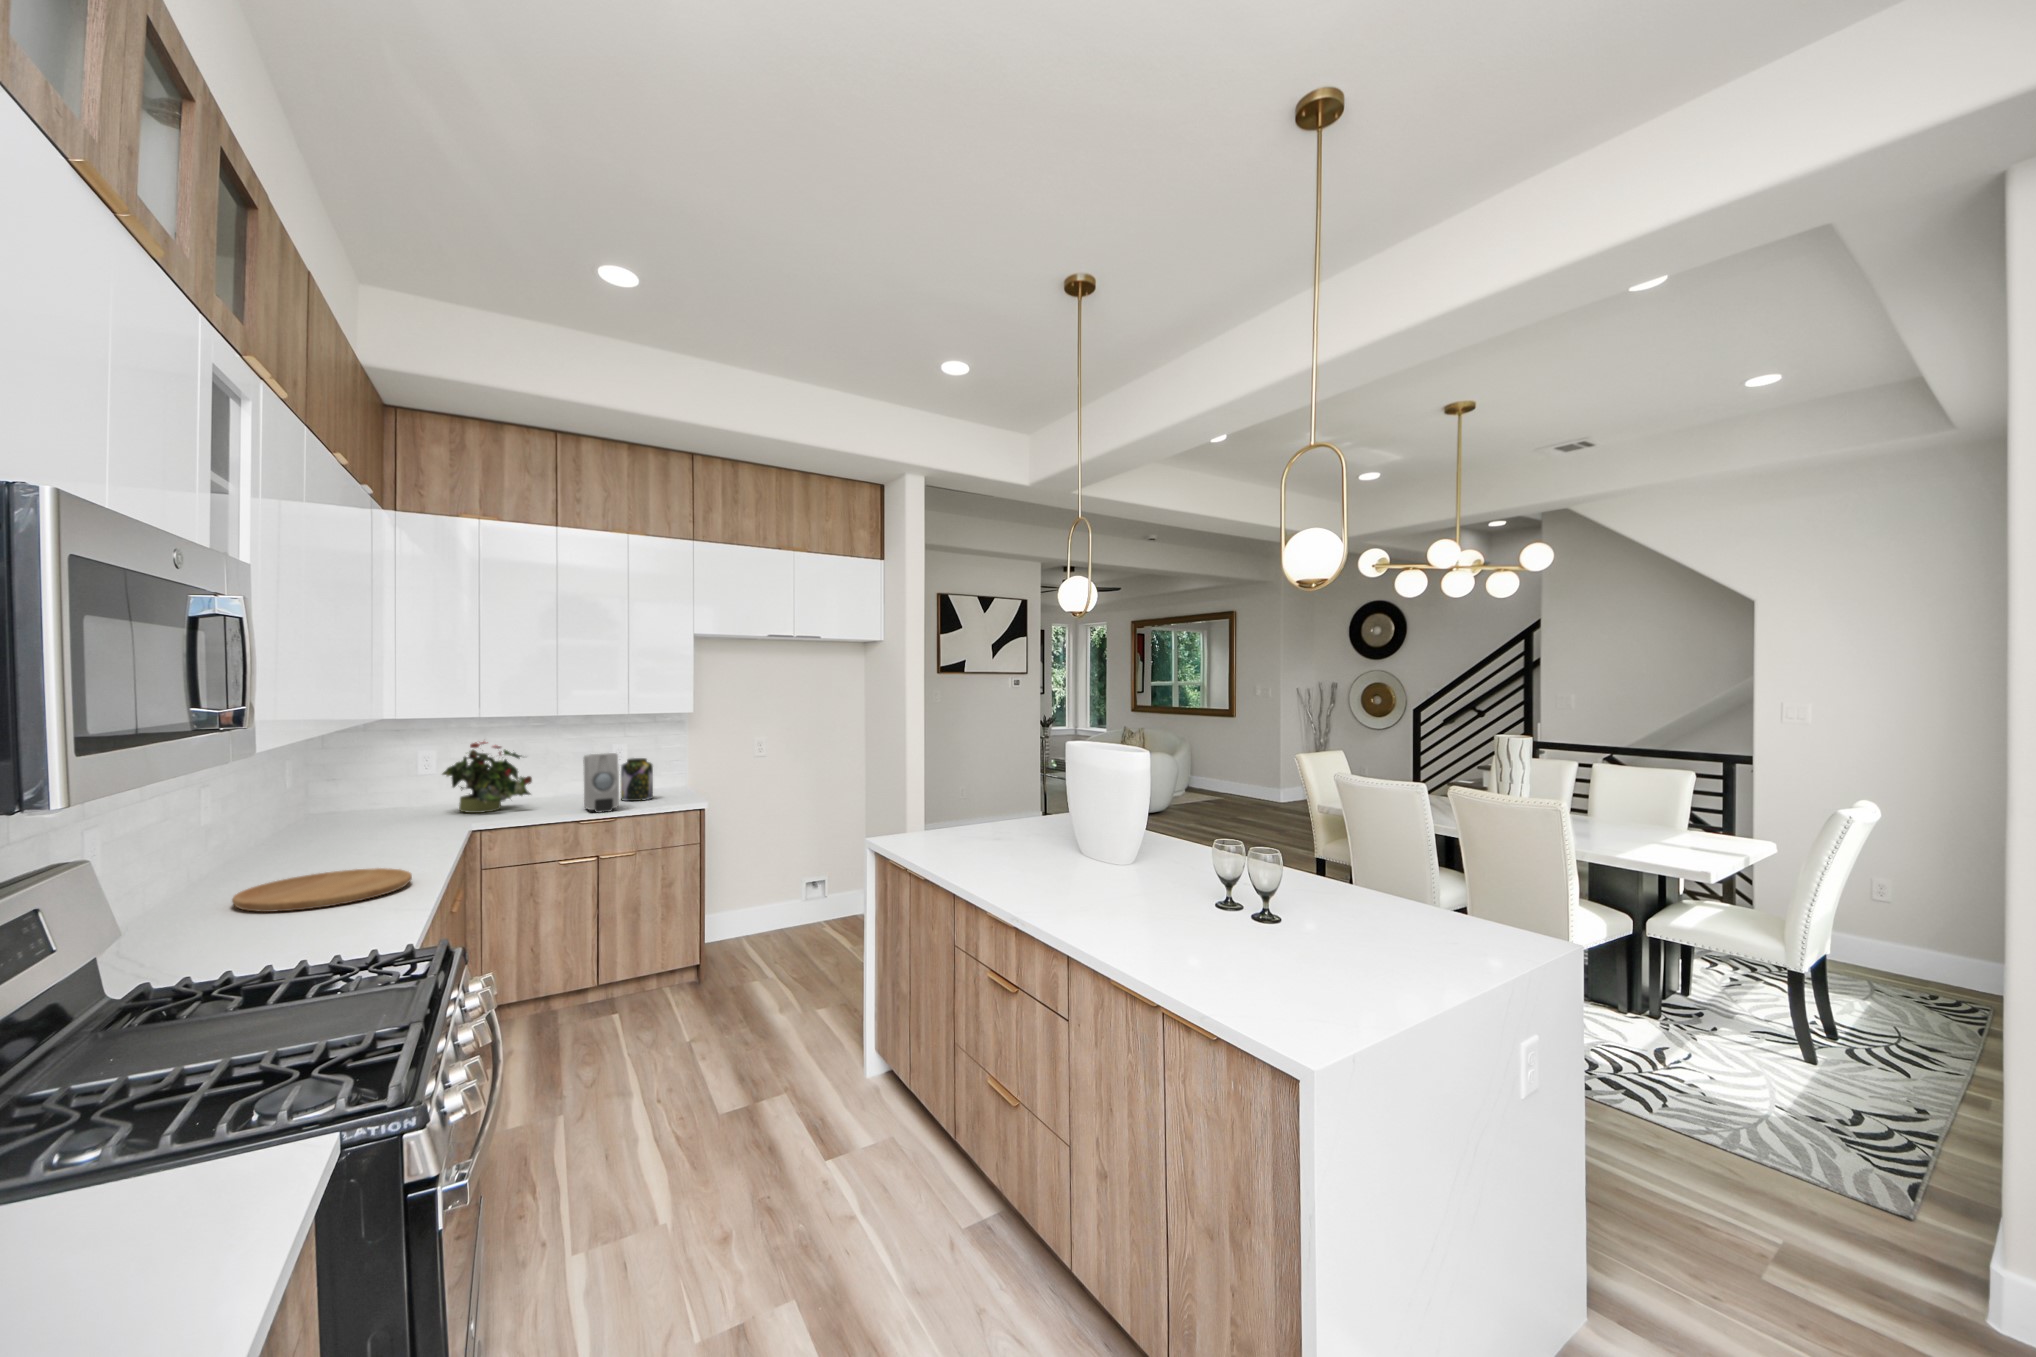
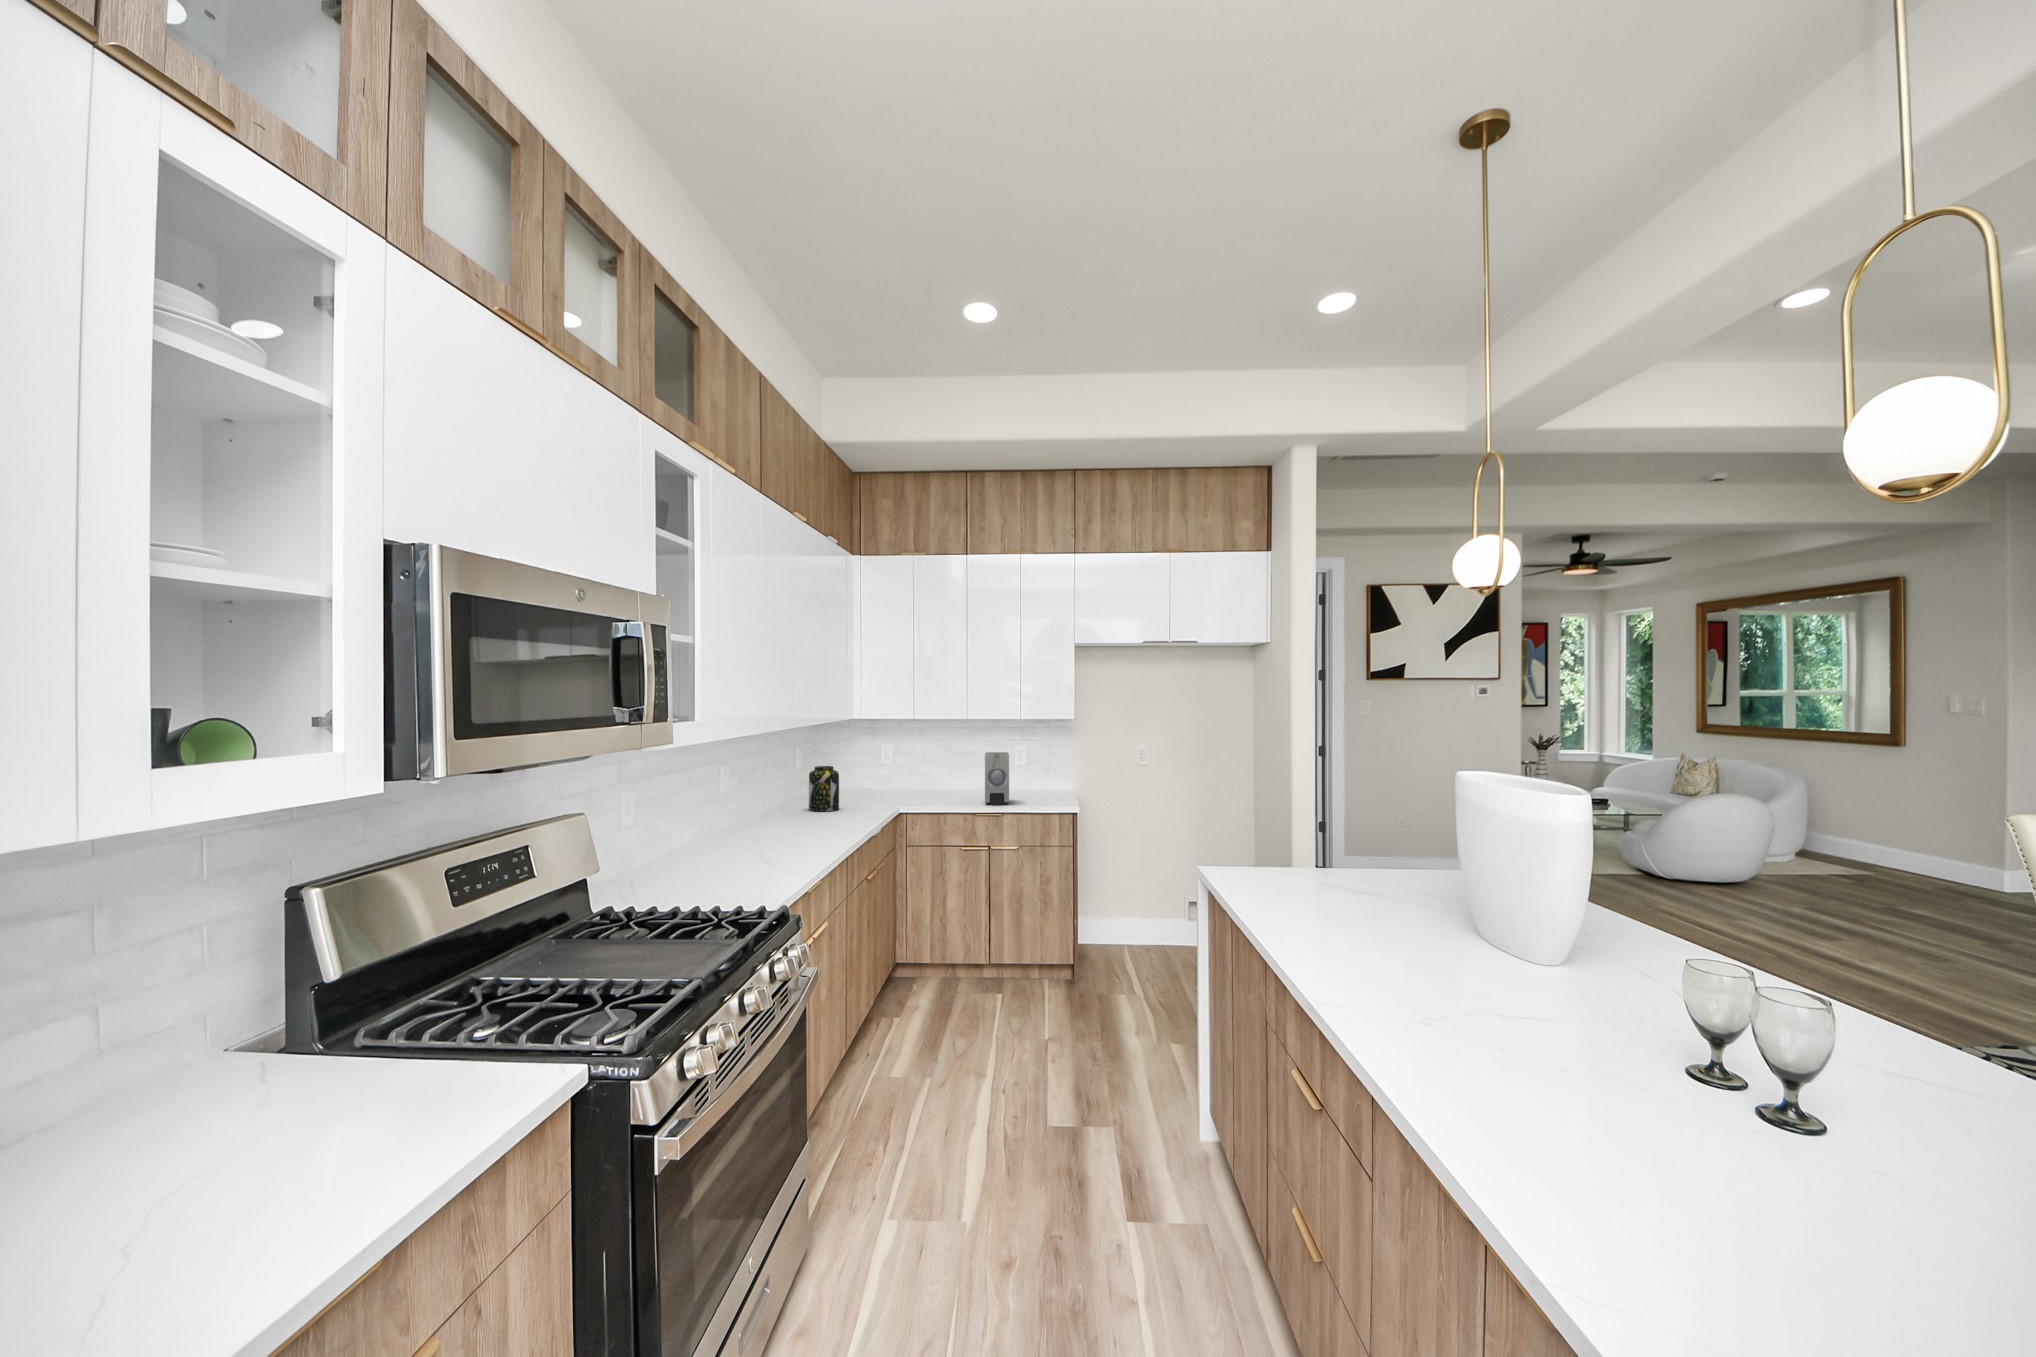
potted plant: present [442,742,532,813] -> none [889,736,949,797]
jar: present [621,758,653,801] -> present [809,766,839,811]
cutting board: present [232,868,412,912] -> none [710,830,818,854]

